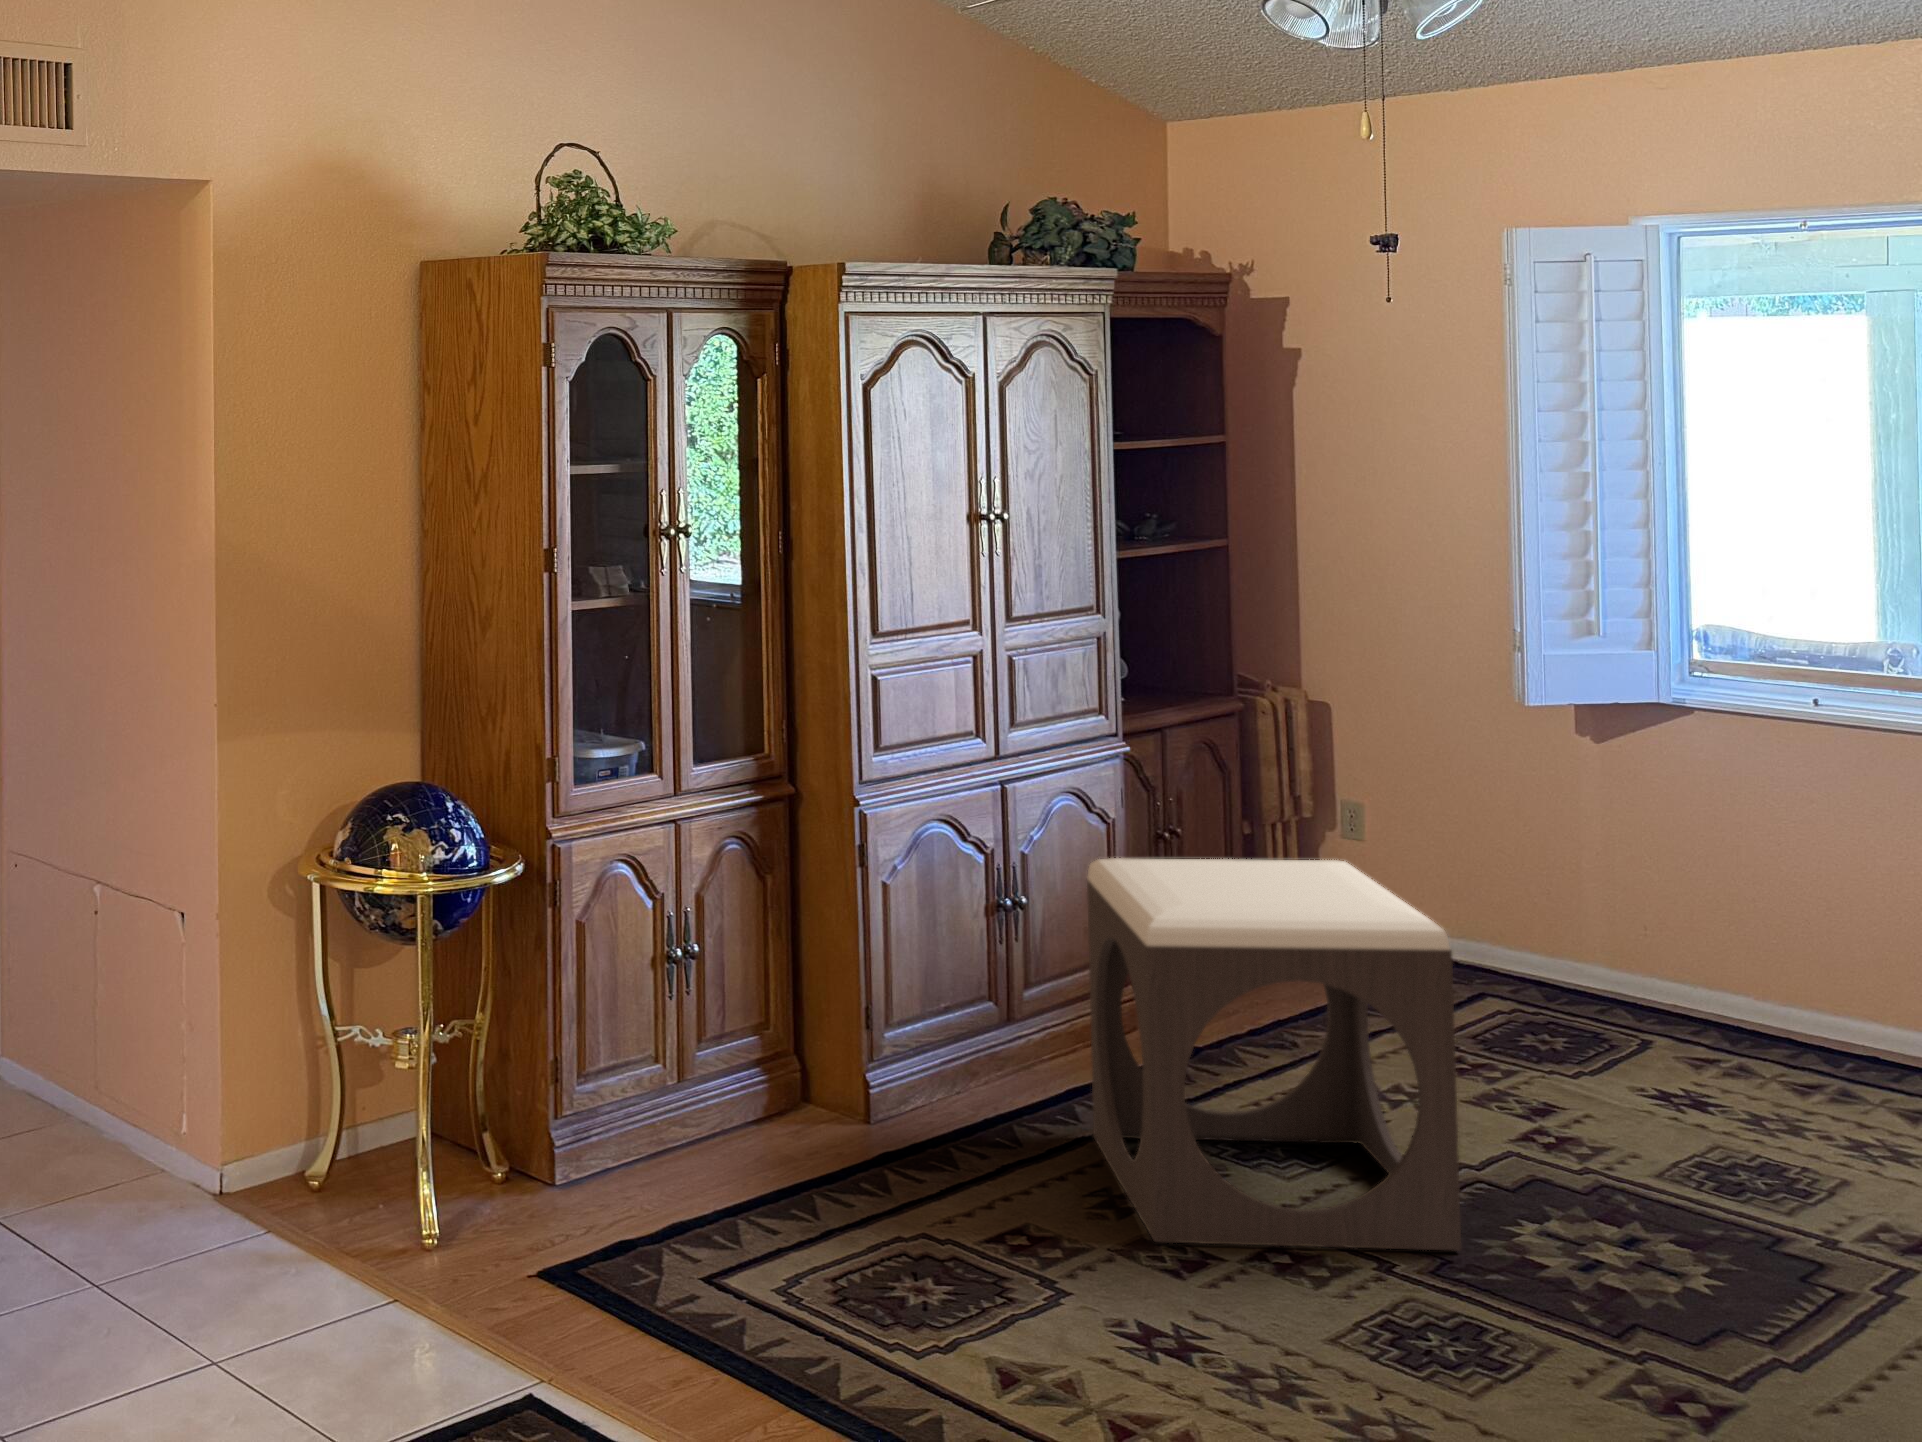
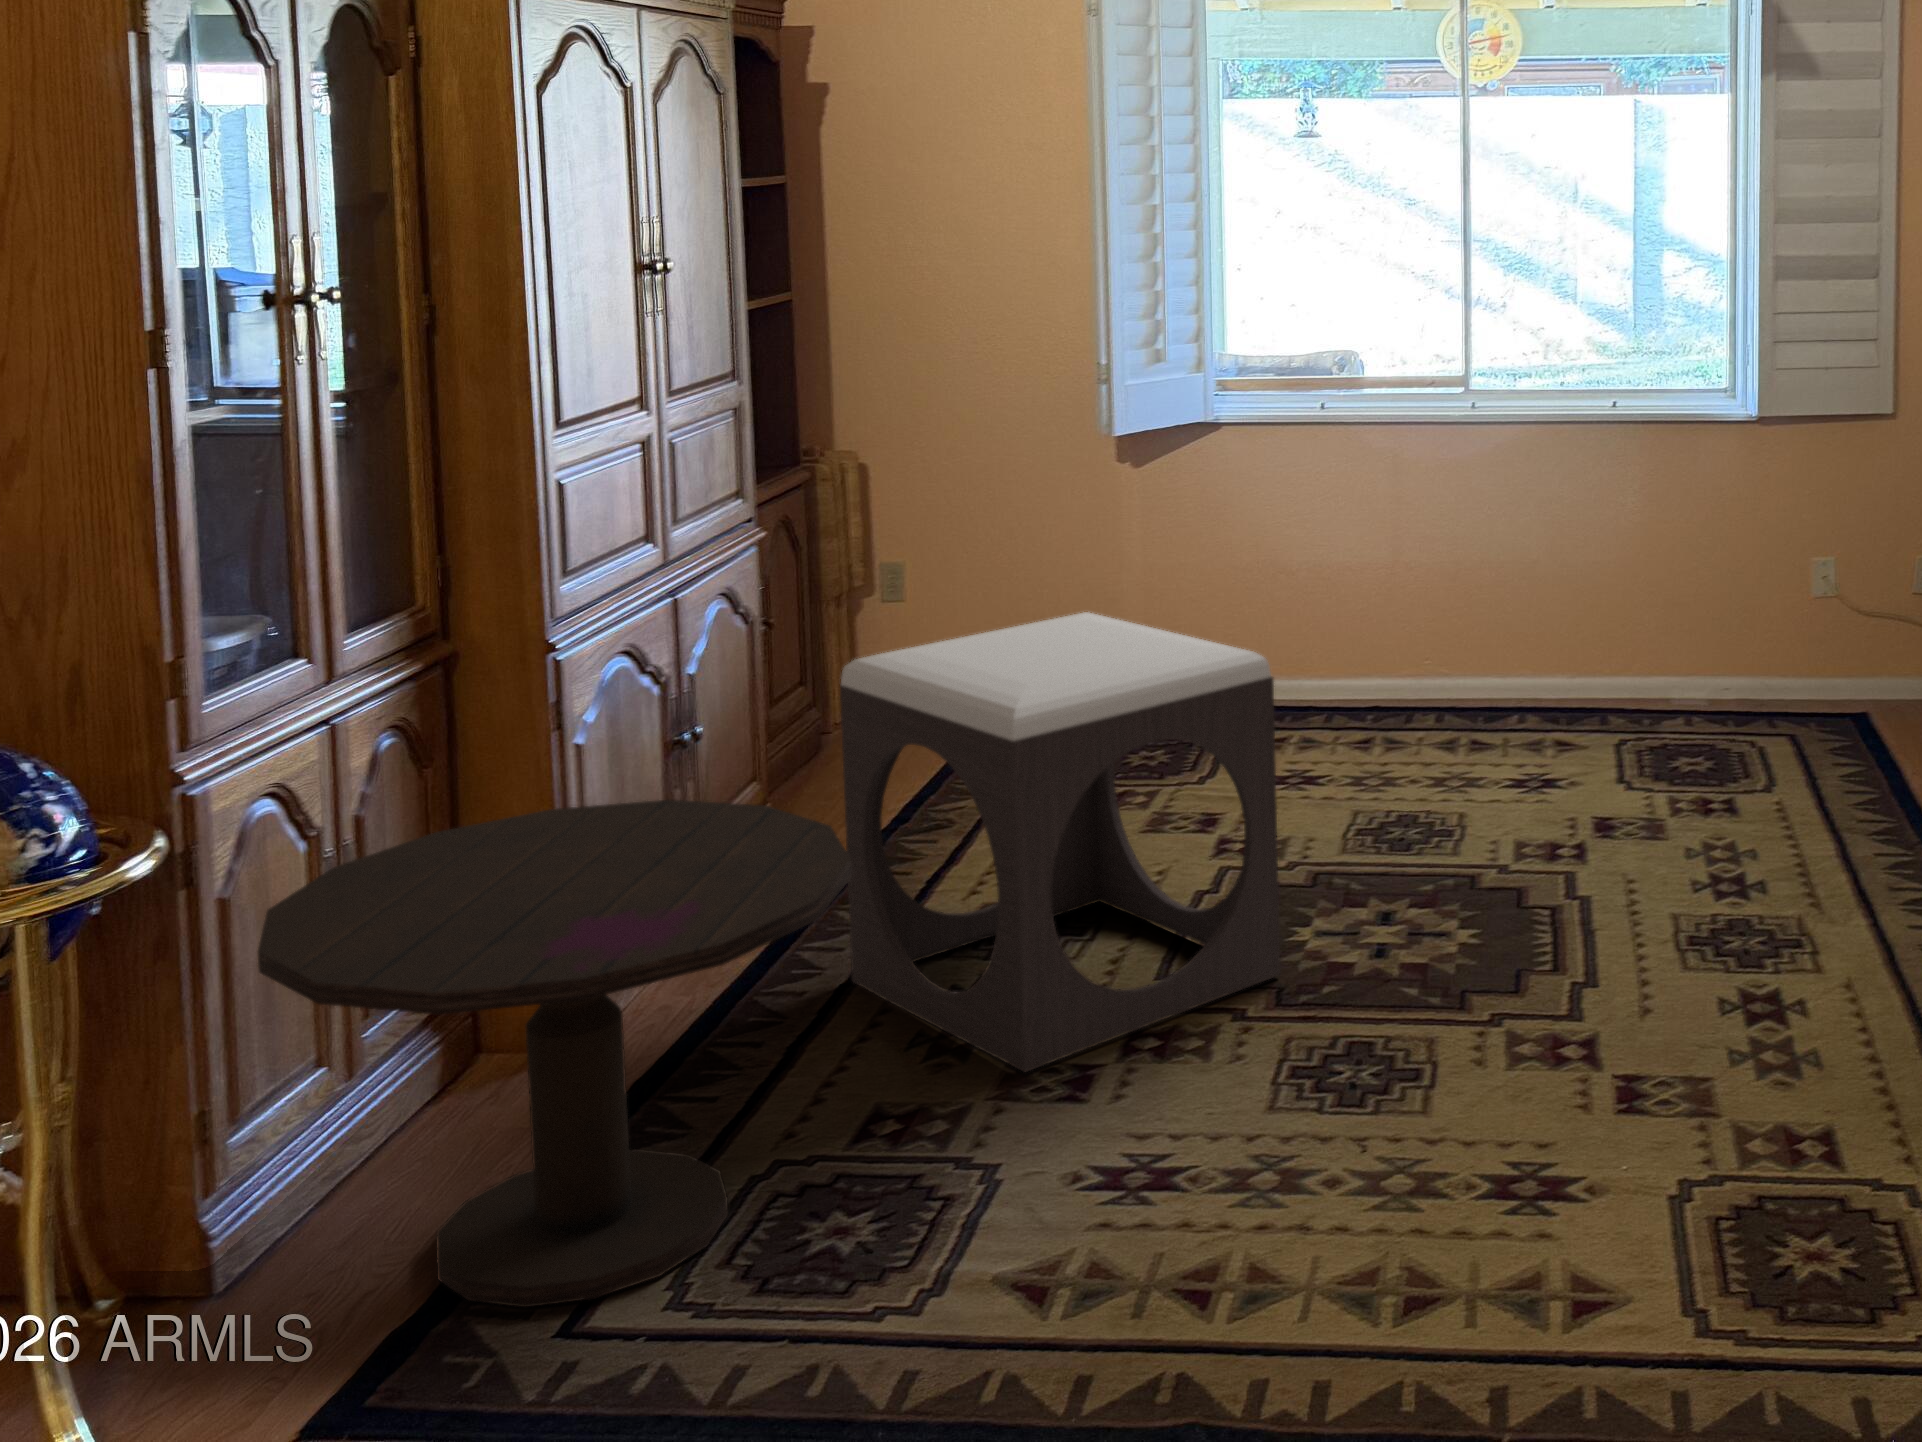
side table: none [572,916,968,1269] -> present [258,800,852,1307]

